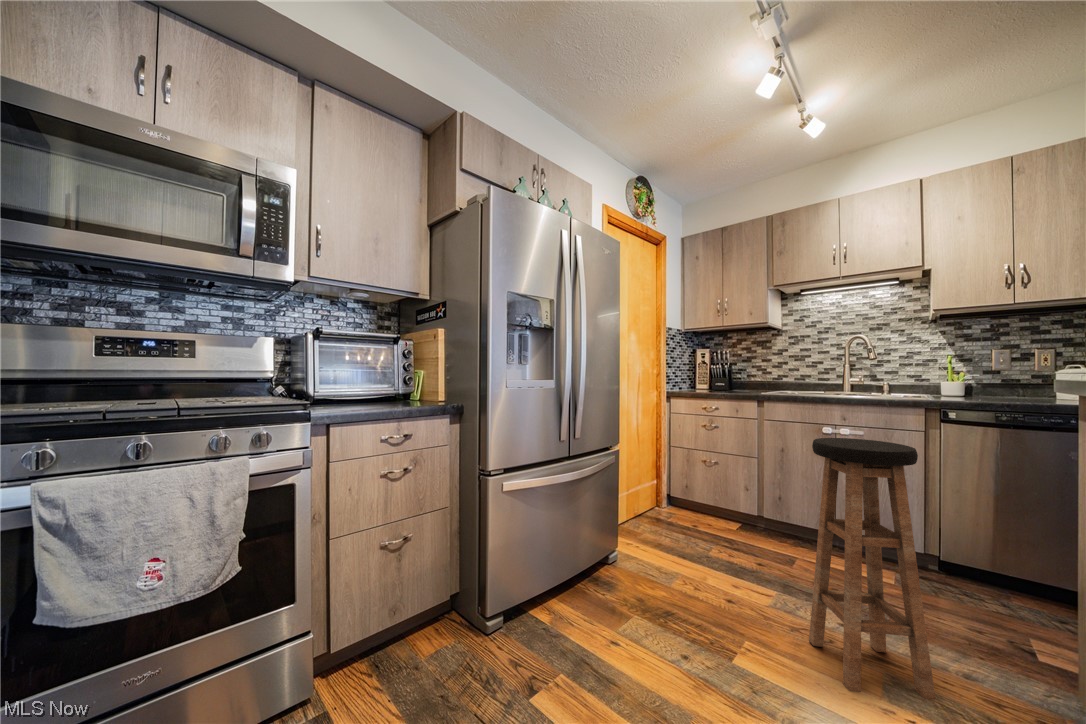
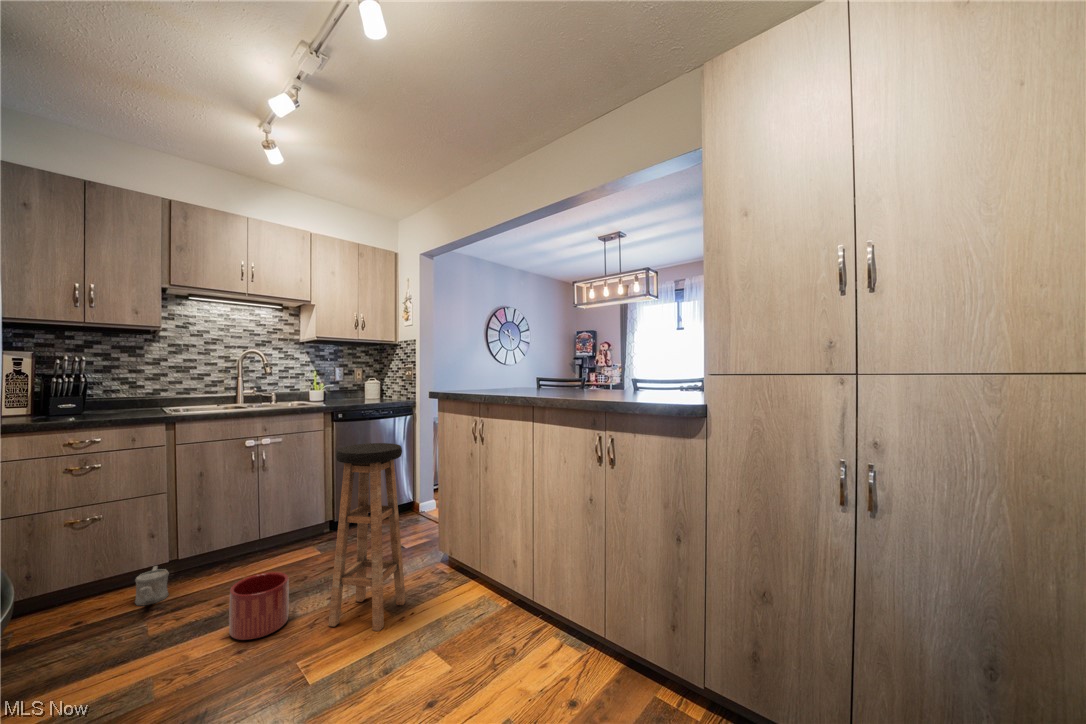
watering can: none [720,512,752,540] -> present [135,566,169,605]
planter: none [737,544,792,609] -> present [229,572,289,640]

